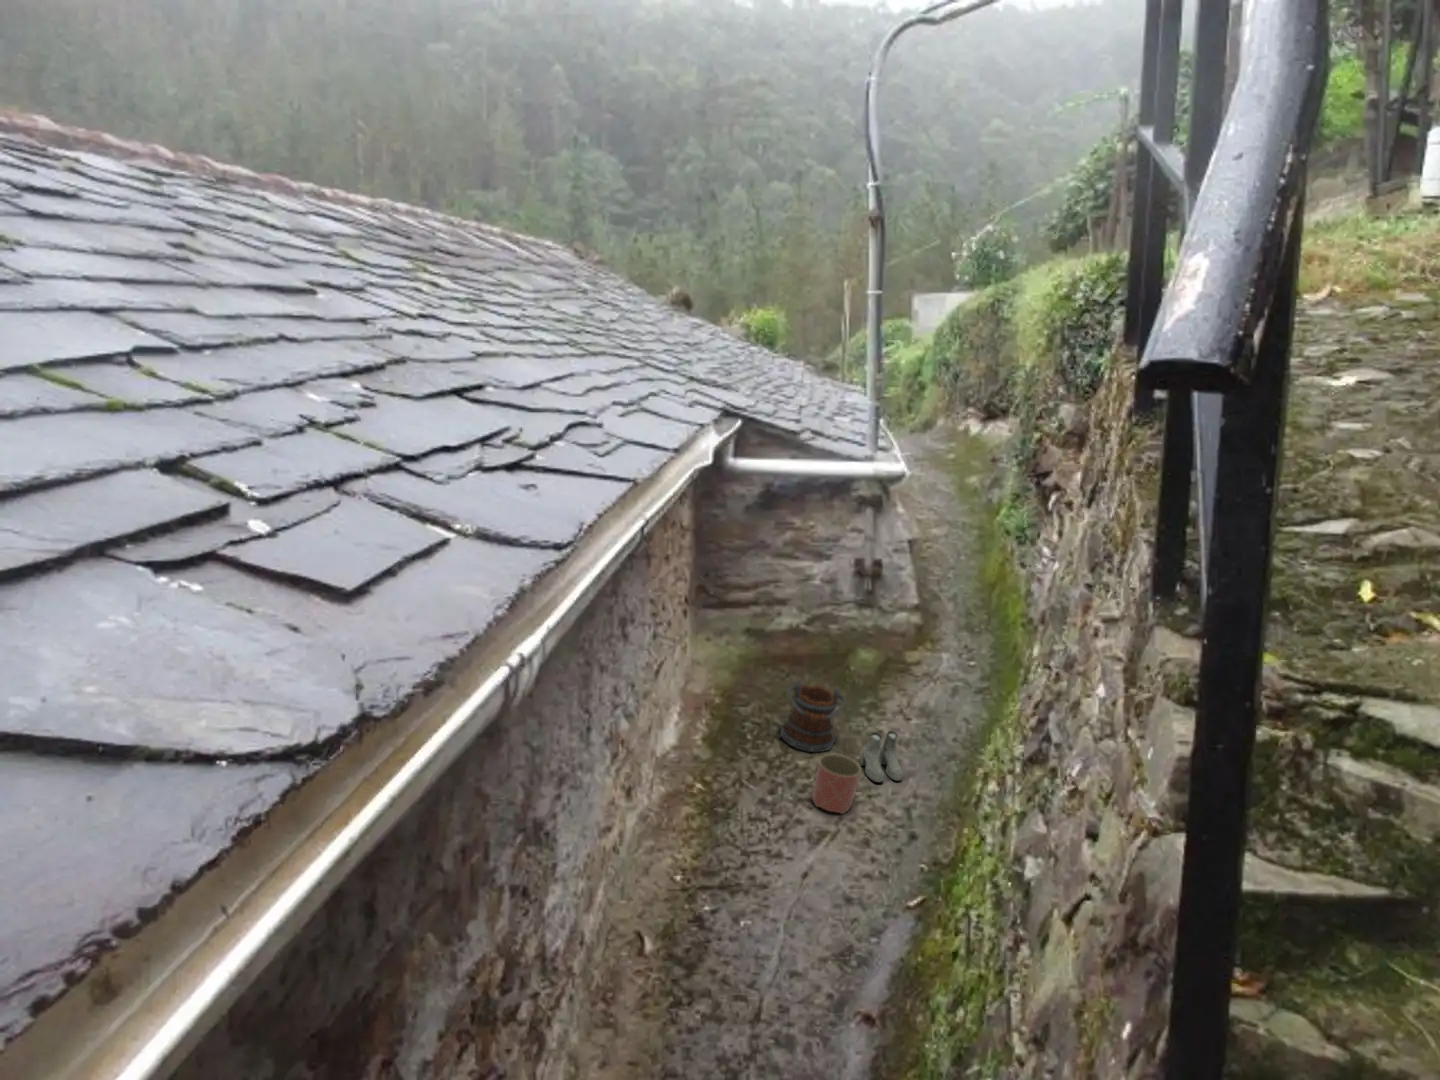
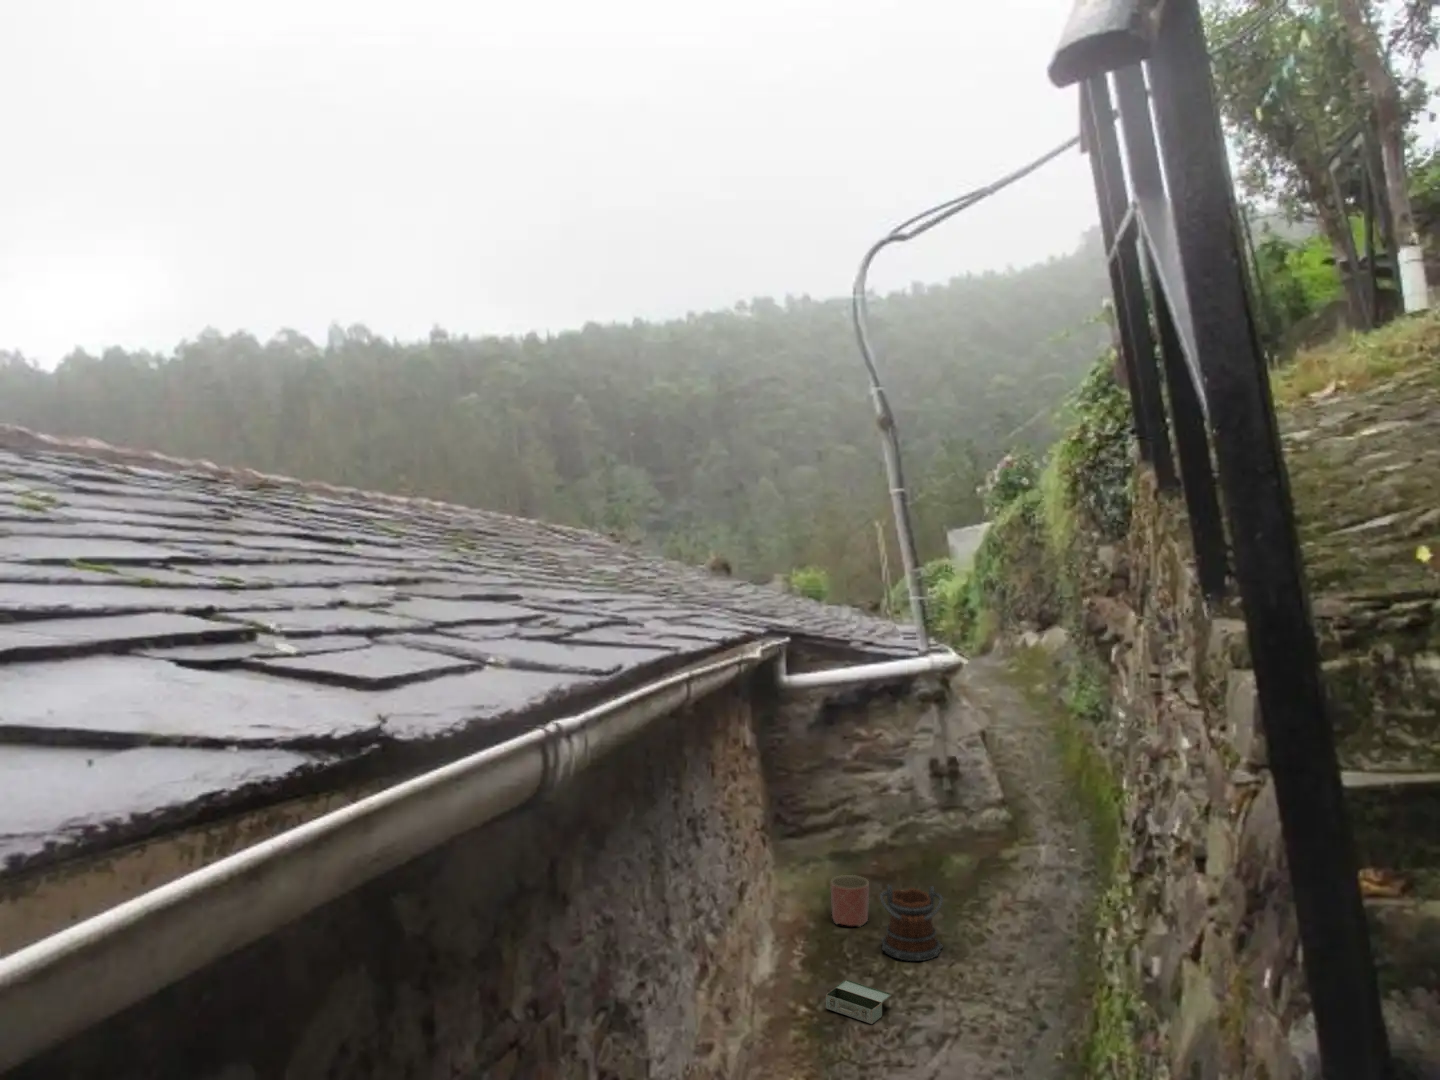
boots: present [860,731,902,782] -> none [972,922,1020,979]
planter: present [812,753,861,814] -> present [831,875,869,926]
toolbox: none [720,764,782,810] -> present [826,980,891,1024]

